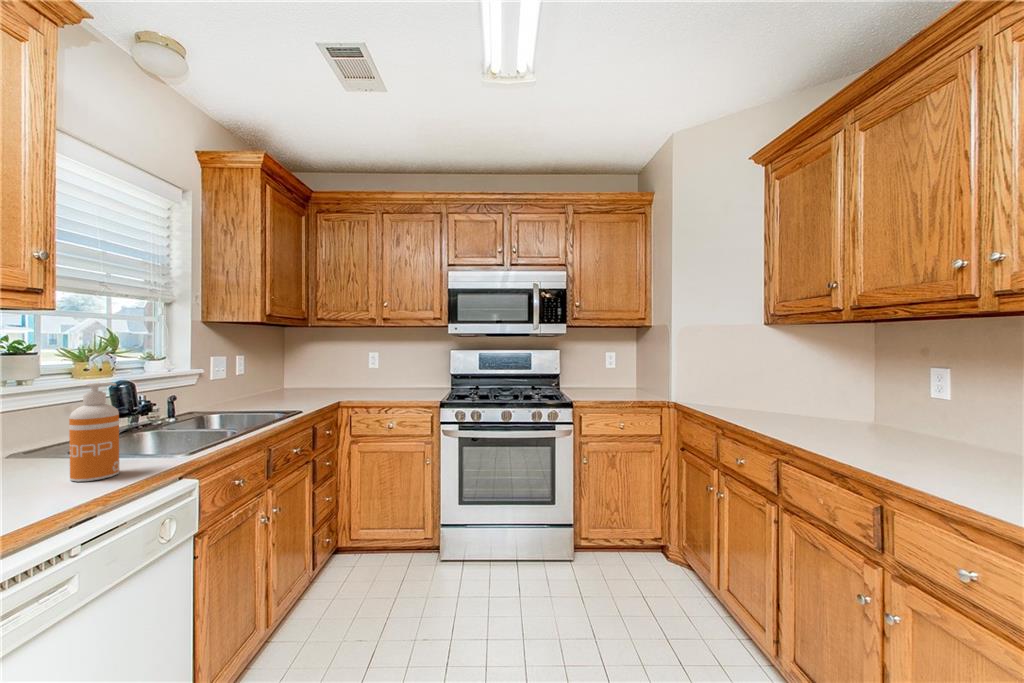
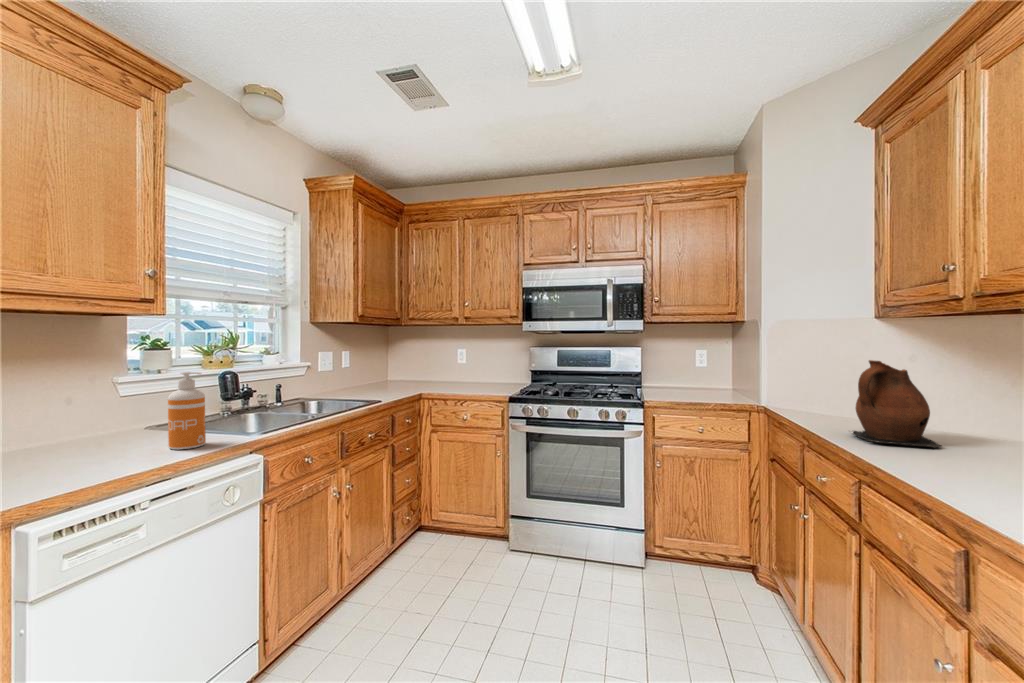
ceramic pitcher: none [758,360,828,430] -> present [852,360,942,448]

